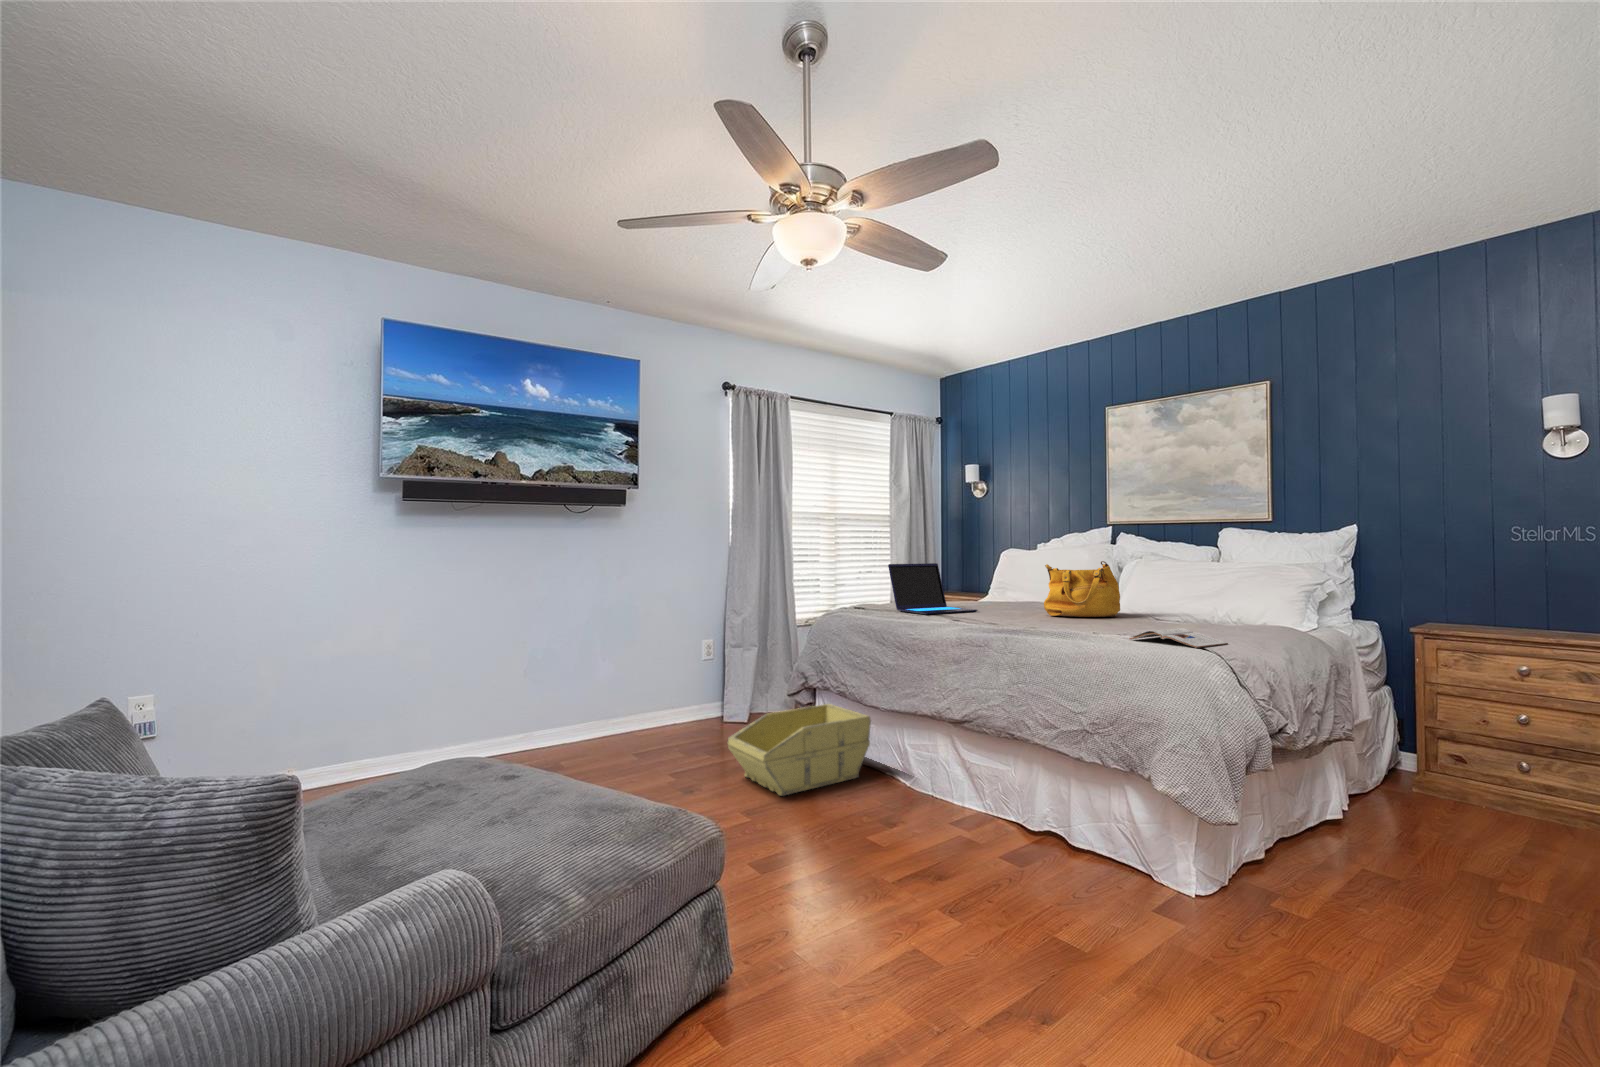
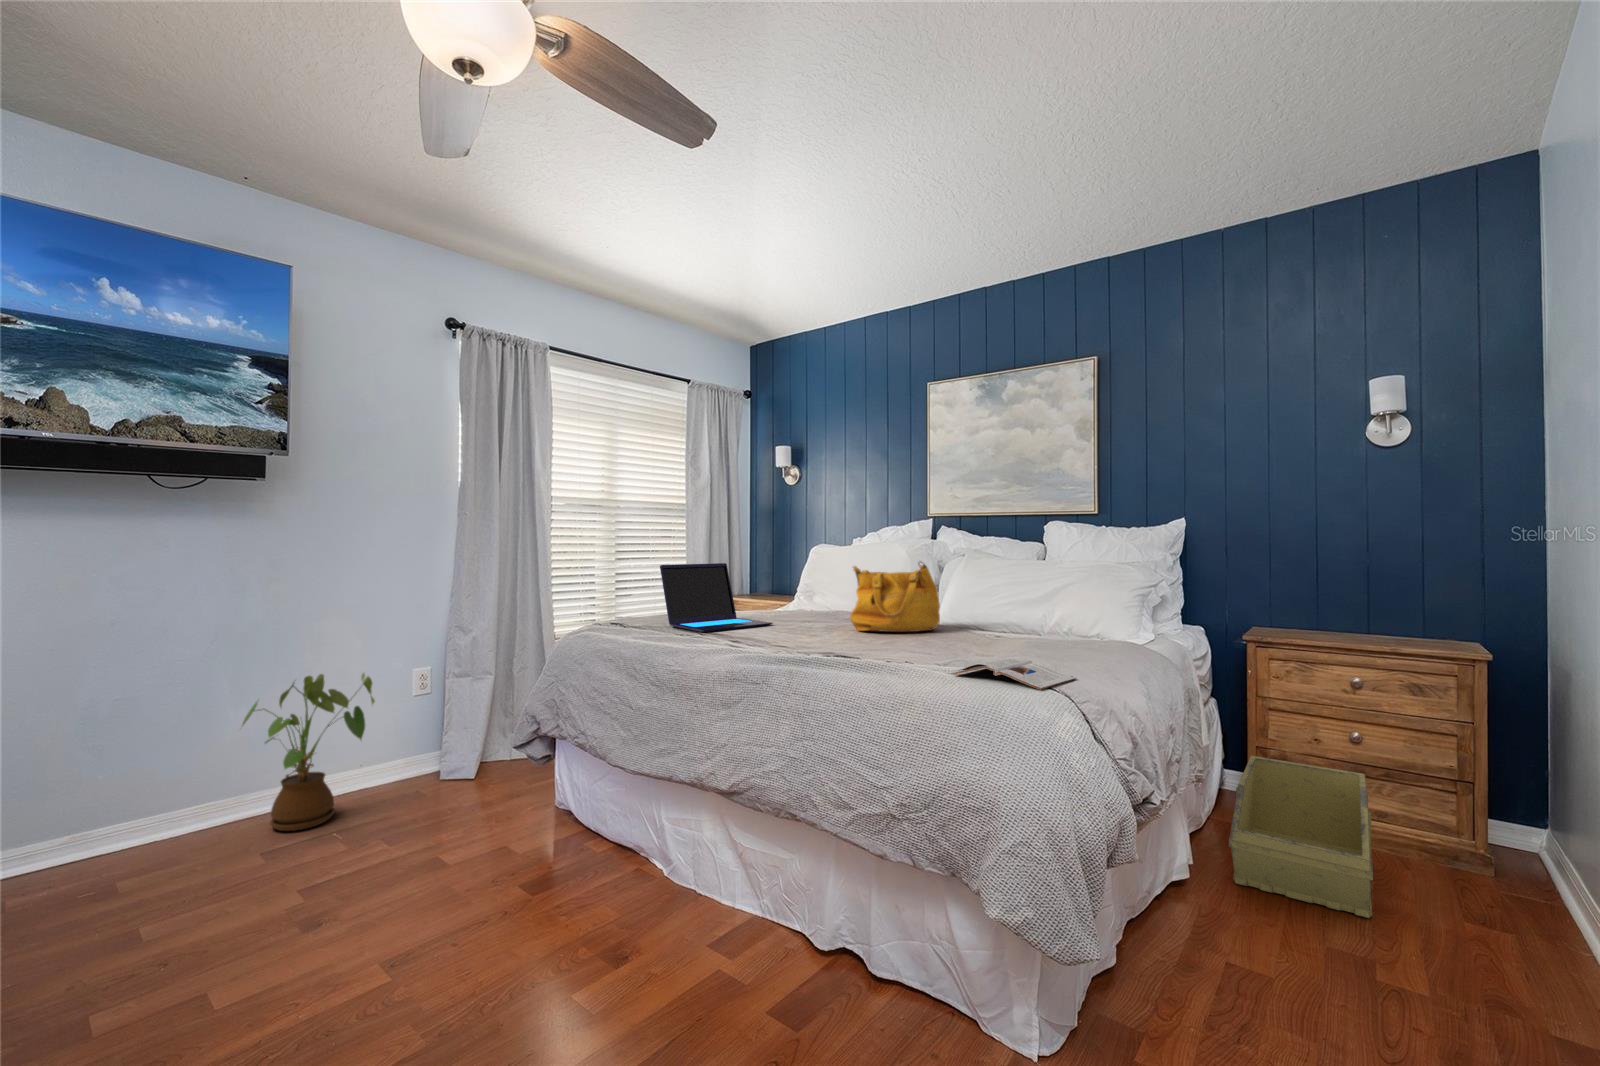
house plant: none [612,640,688,744] -> present [242,673,375,831]
storage bin: present [727,704,871,796] -> present [1229,756,1373,918]

